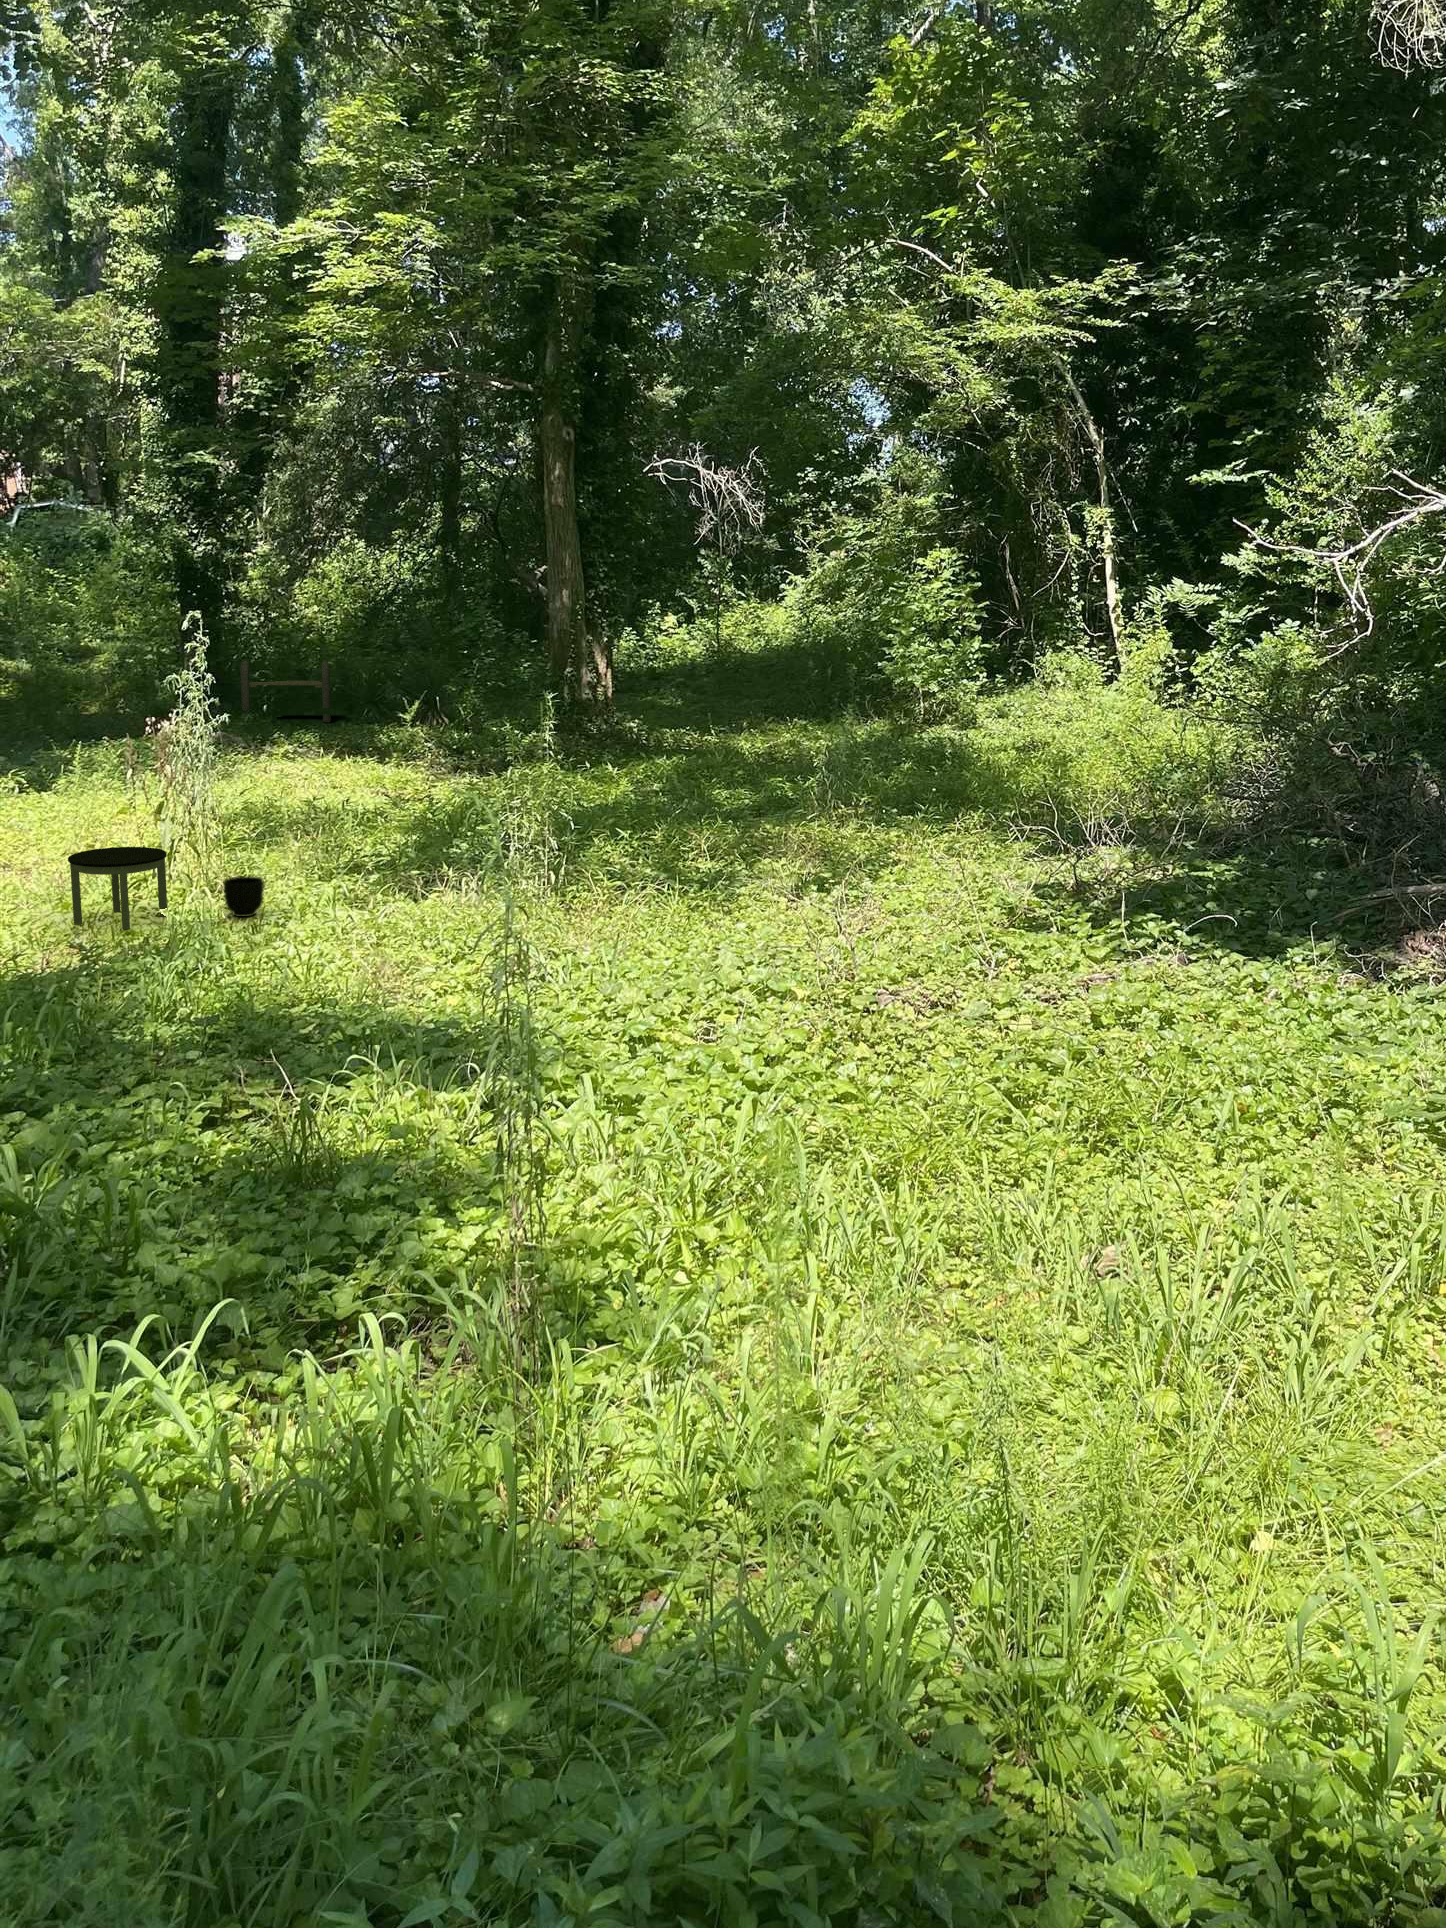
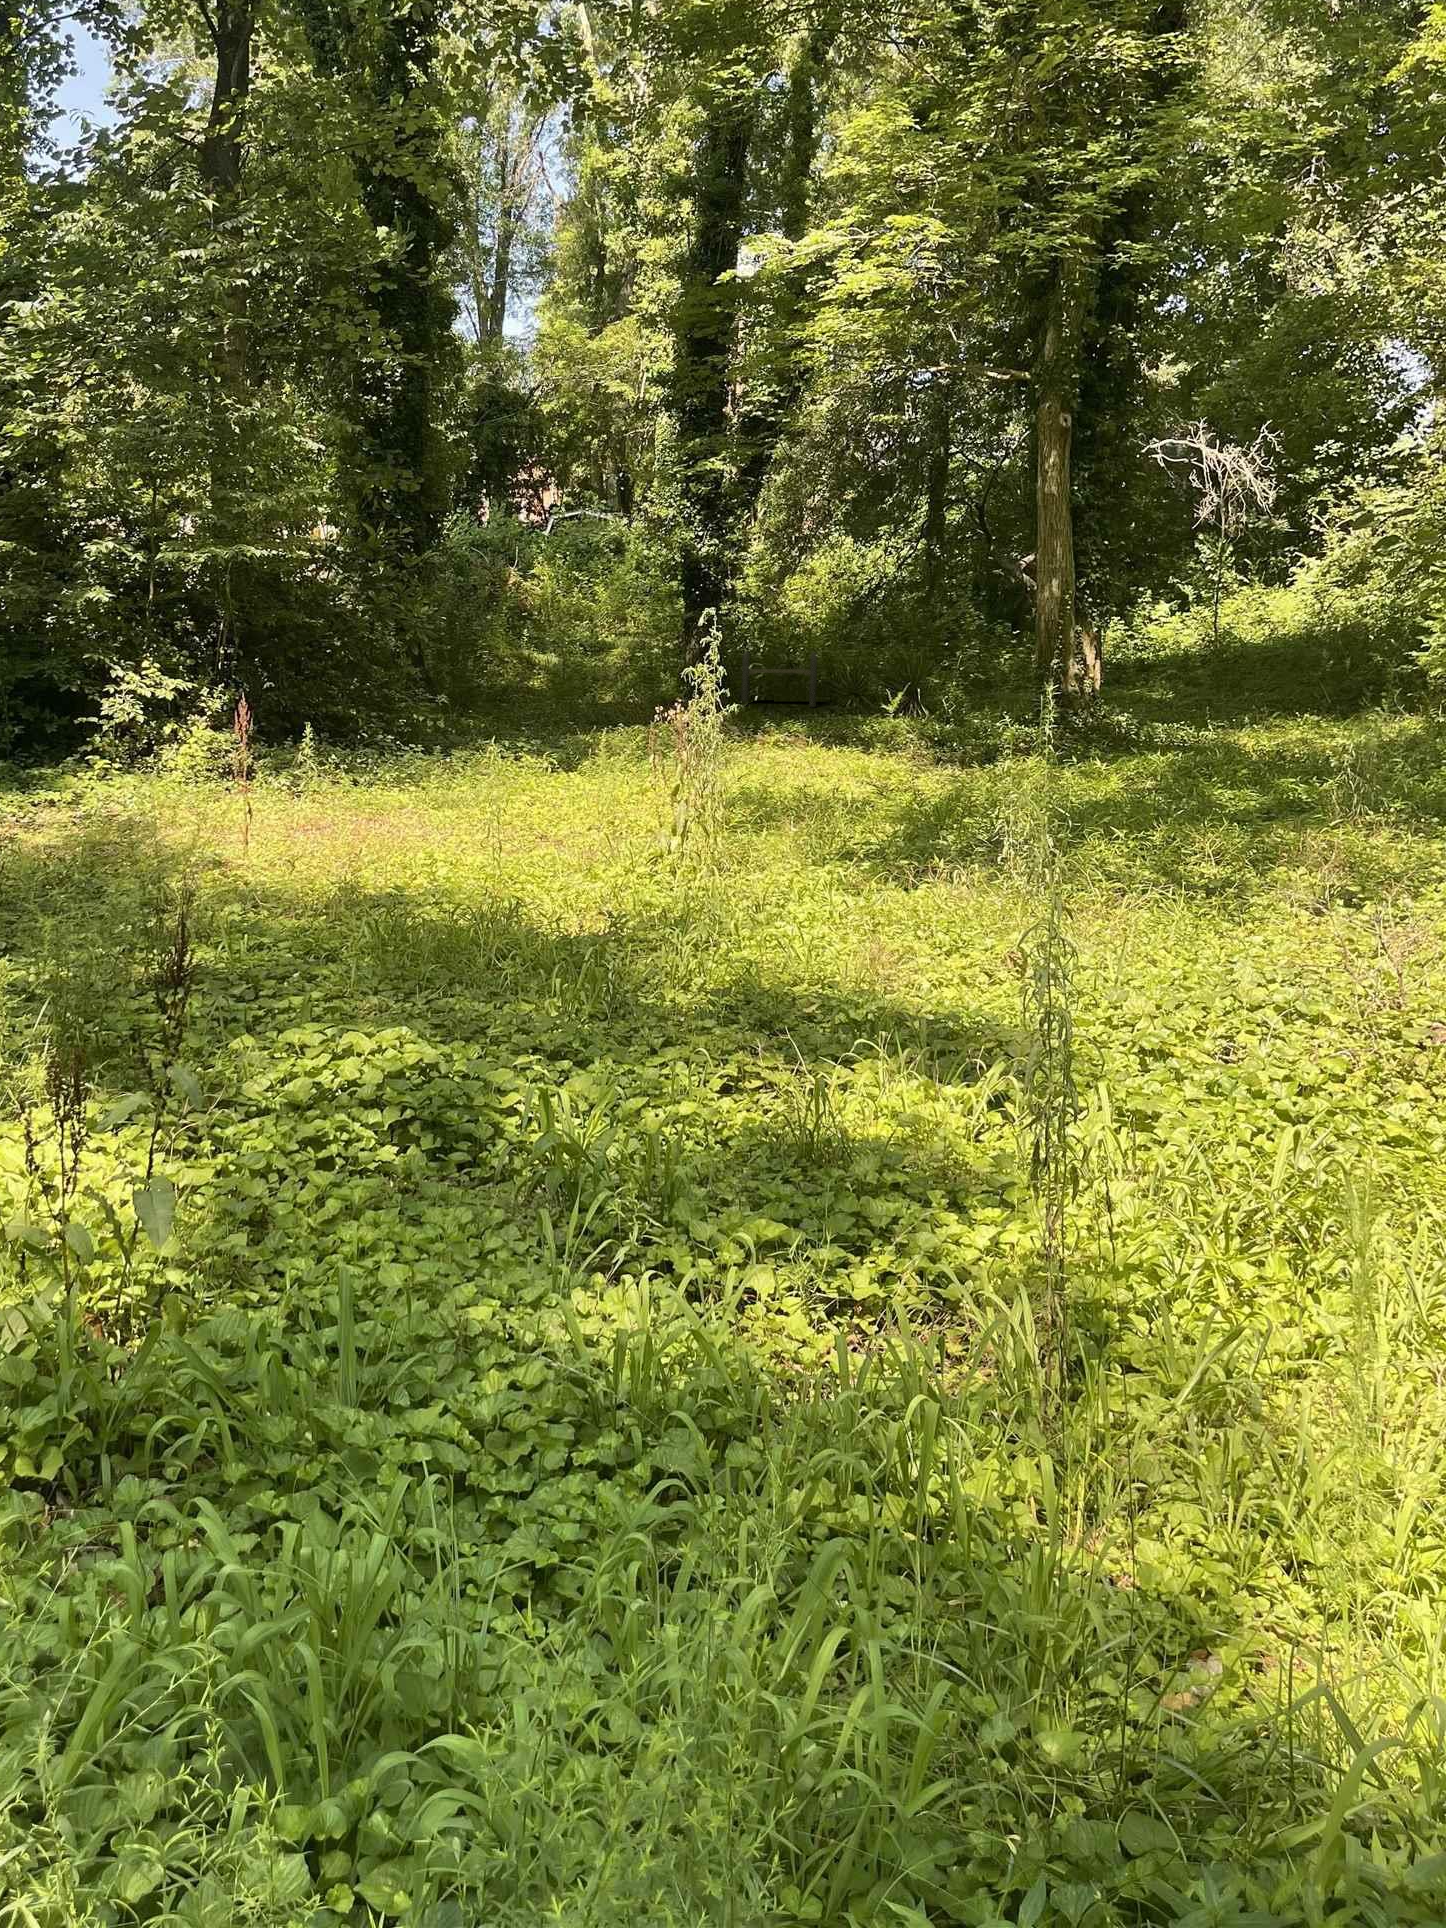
round table: present [68,847,167,929] -> none [595,802,673,875]
planter: present [223,876,264,917] -> none [719,836,754,874]

